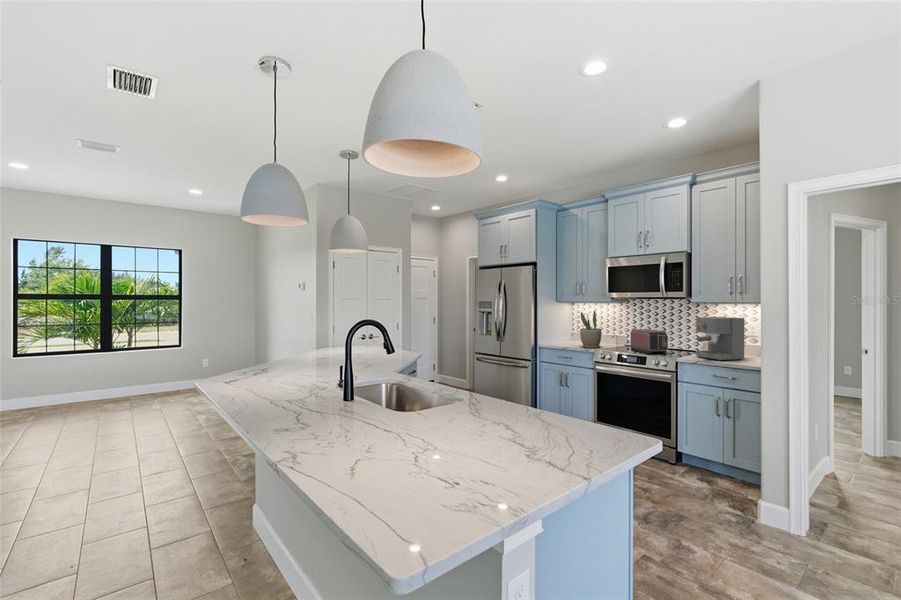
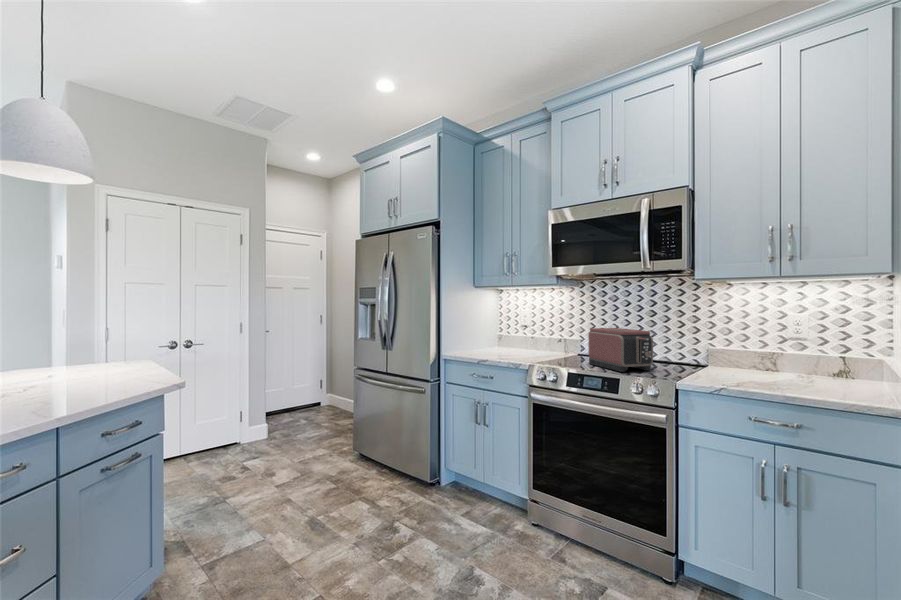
potted plant: present [580,310,601,348] -> none [507,295,541,360]
coffee maker: present [696,317,744,361] -> none [705,304,796,386]

